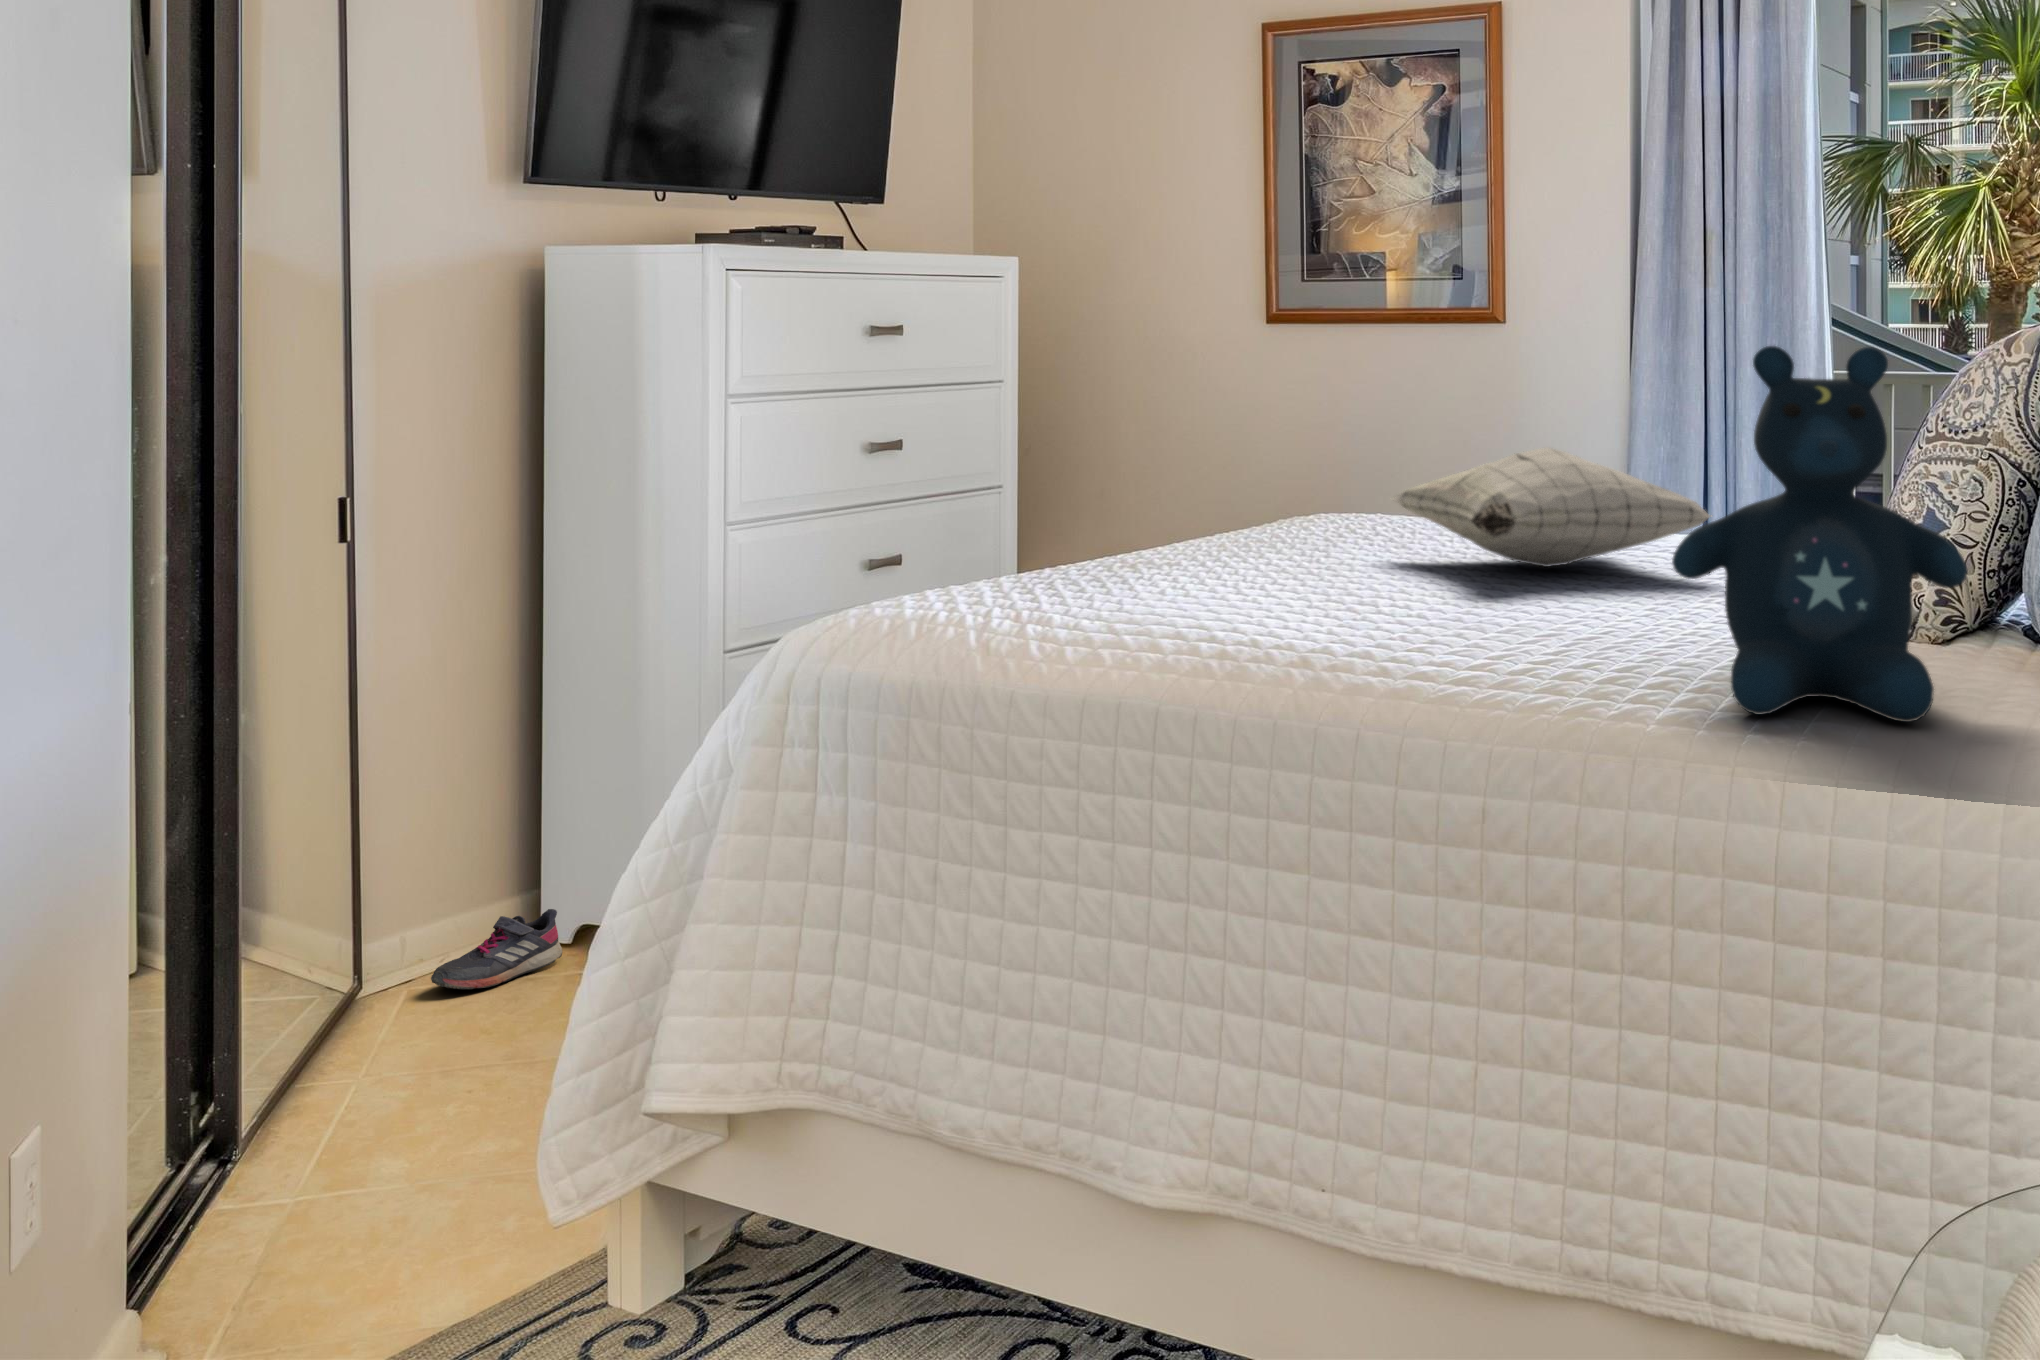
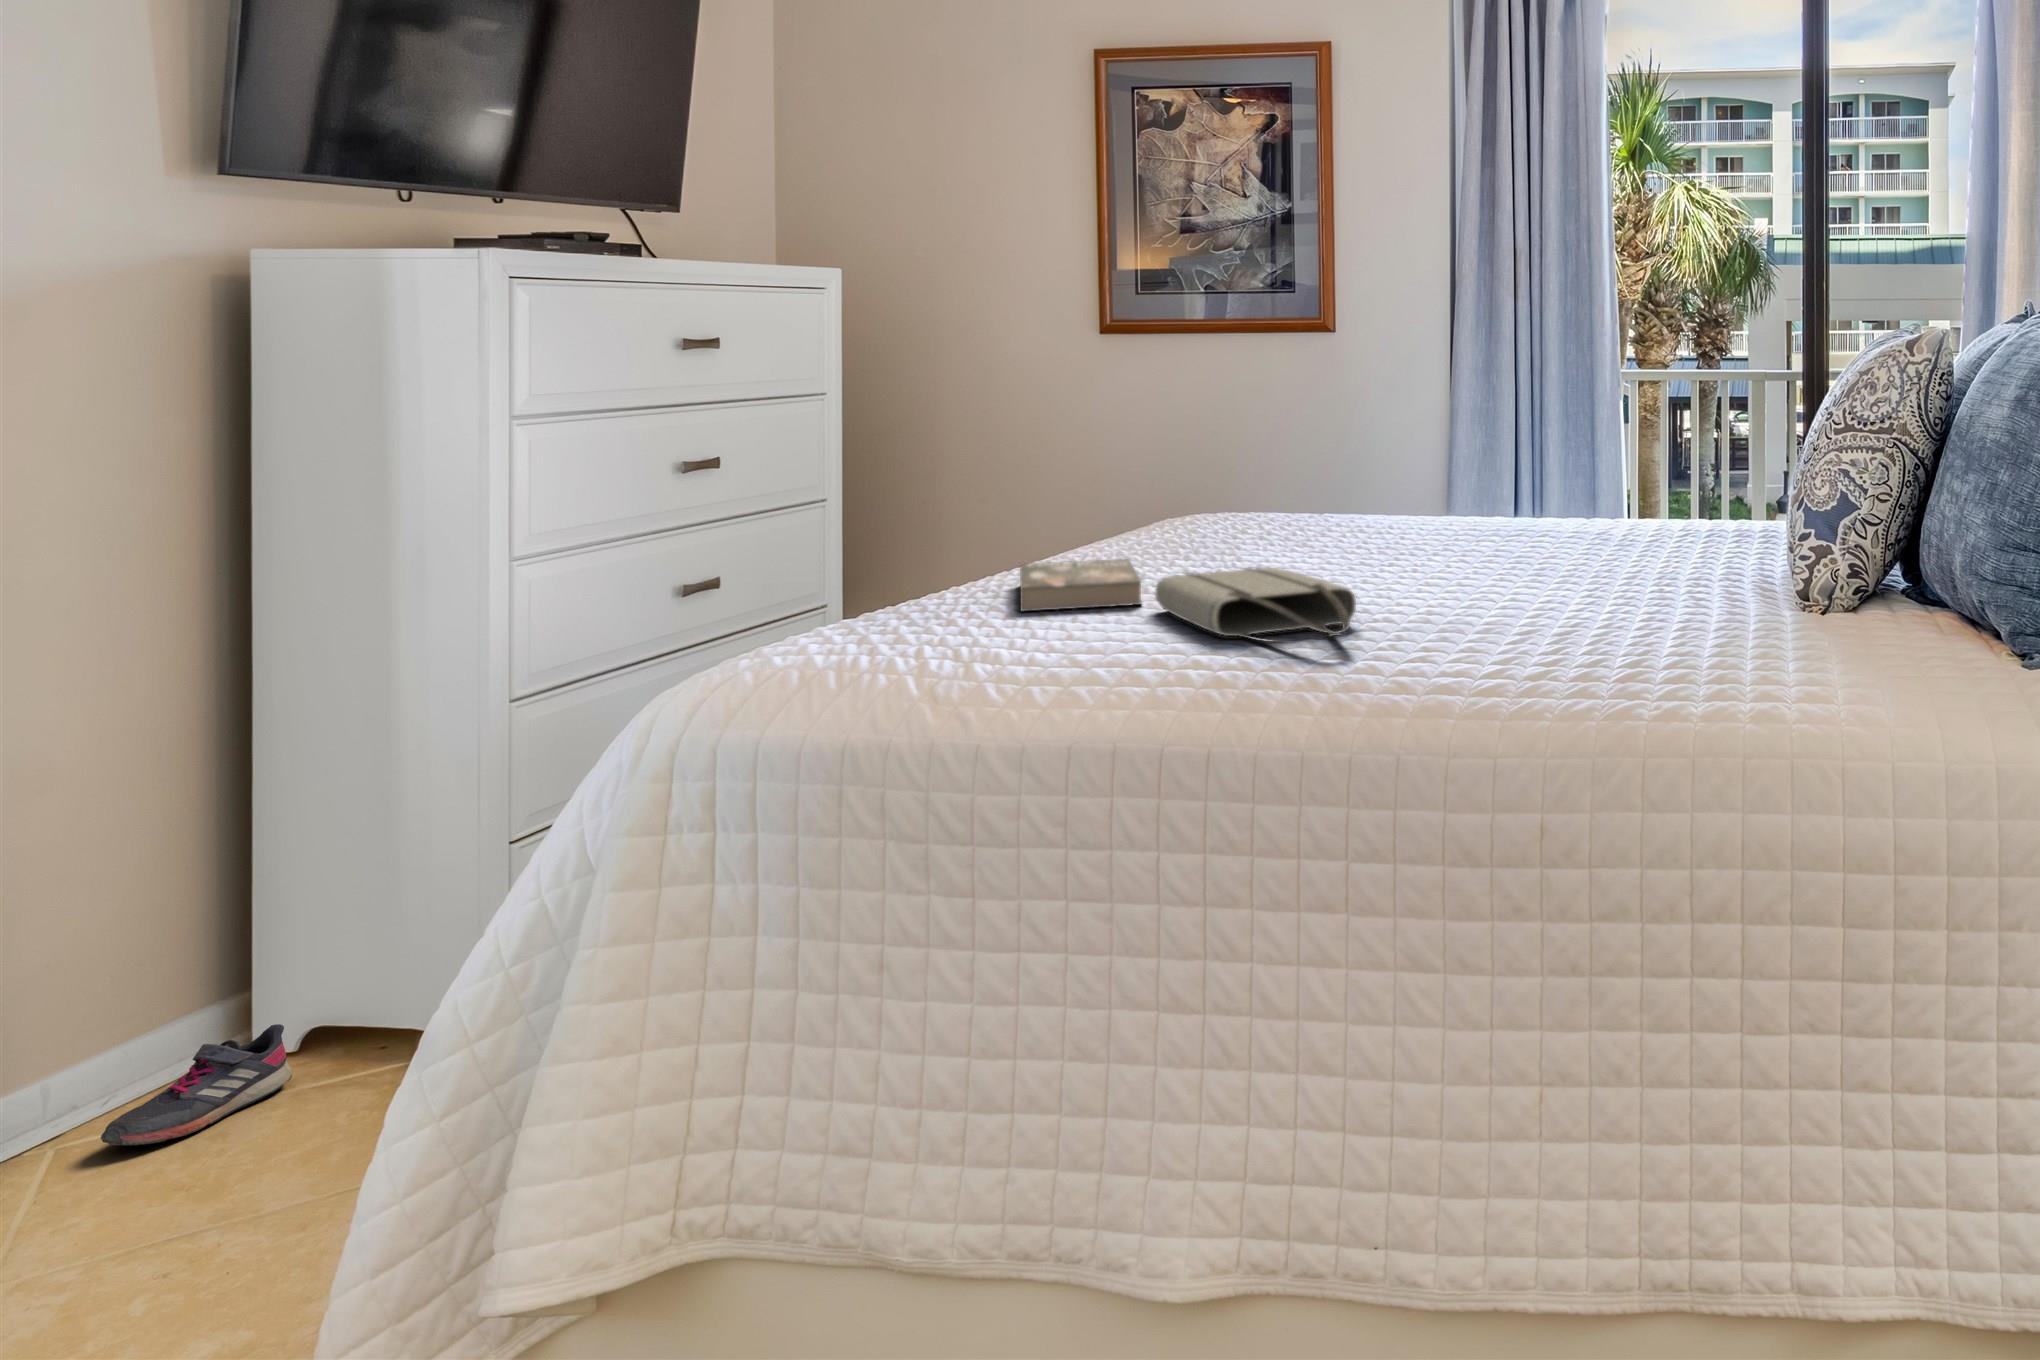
stuffed bear: present [1672,346,1968,722] -> none [1685,346,1958,704]
pillow: present [1392,447,1710,567] -> none [1289,448,1603,561]
book: none [1100,545,1219,588] -> present [1020,559,1141,611]
tote bag: none [1219,559,1394,626] -> present [1156,568,1356,641]

